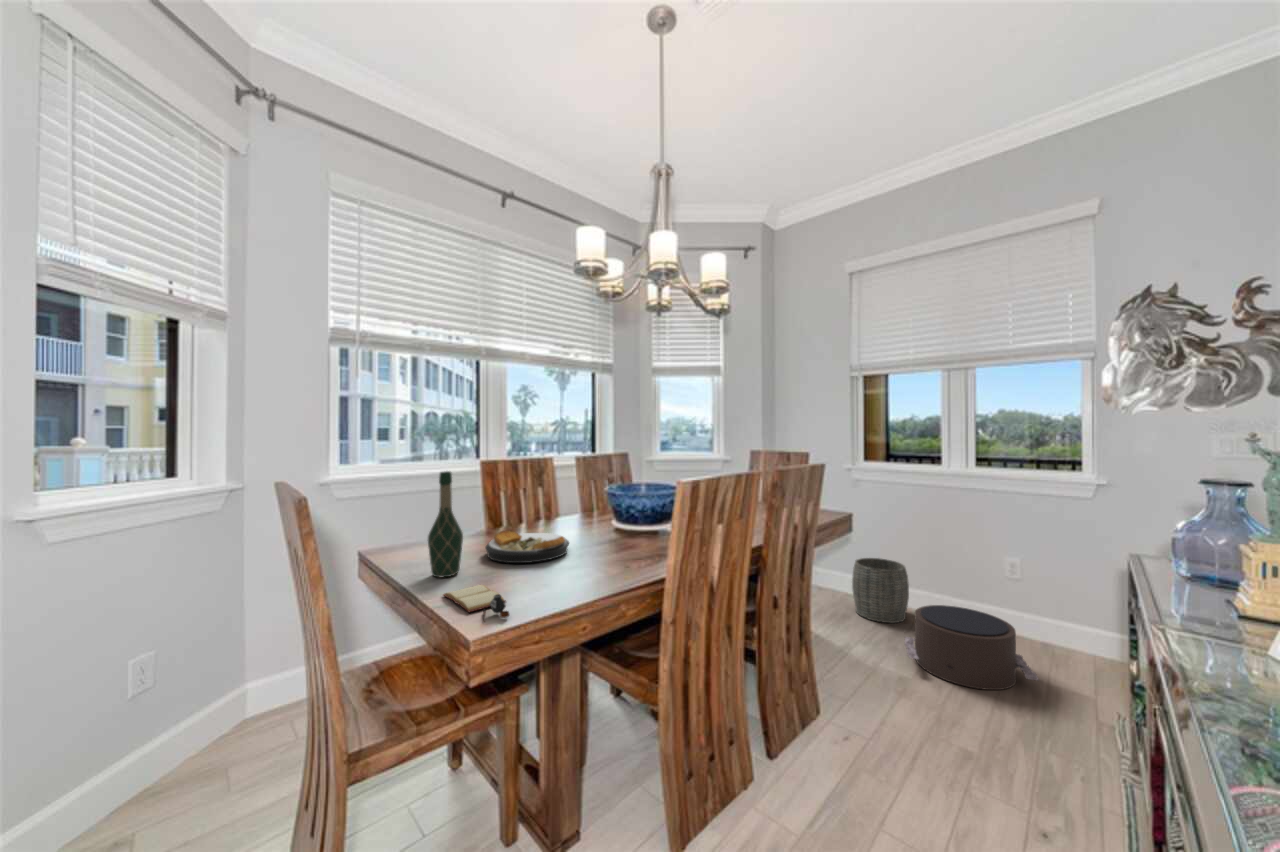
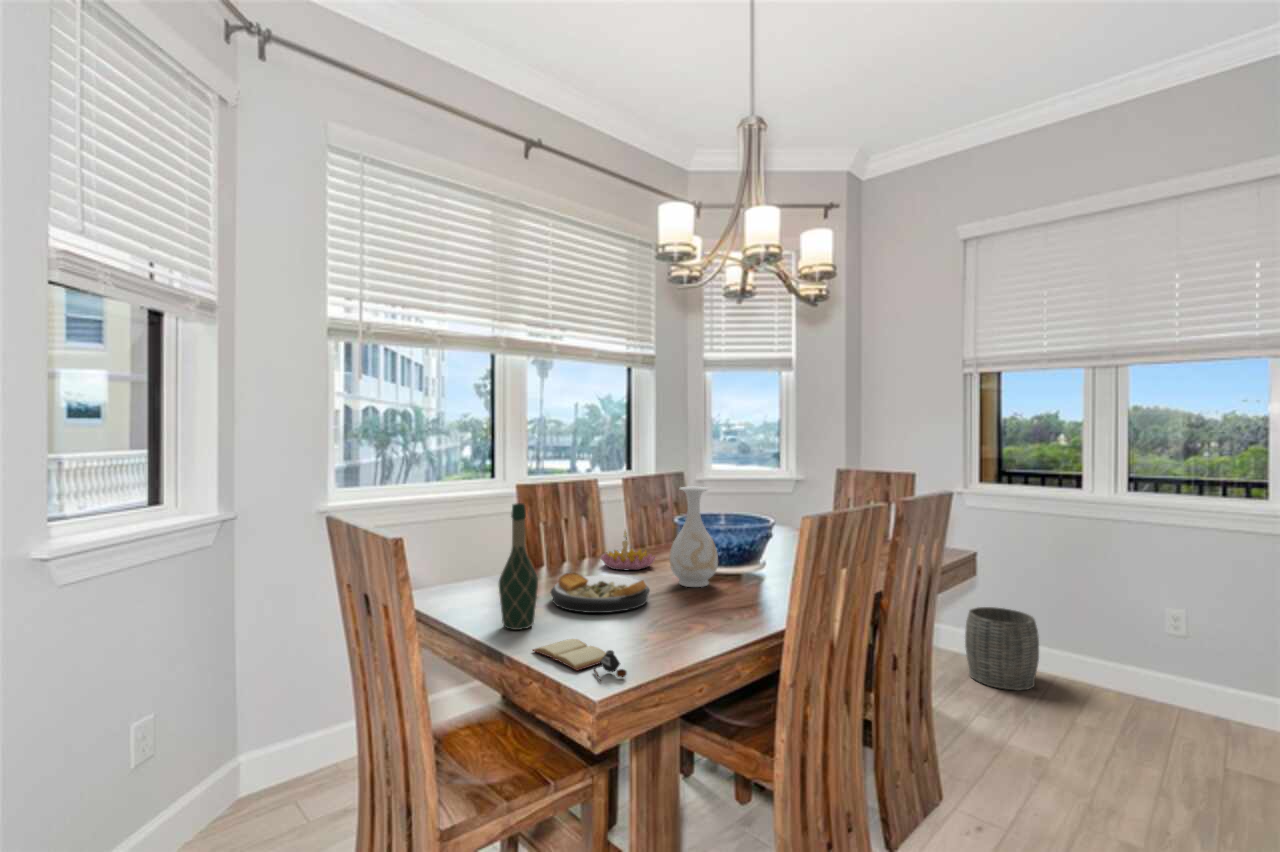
vase: none [593,461,633,542] -> present [669,487,718,587]
candle holder: none [545,496,591,529] -> present [601,531,655,570]
pouf: present [905,605,1038,690] -> none [1038,668,1213,774]

